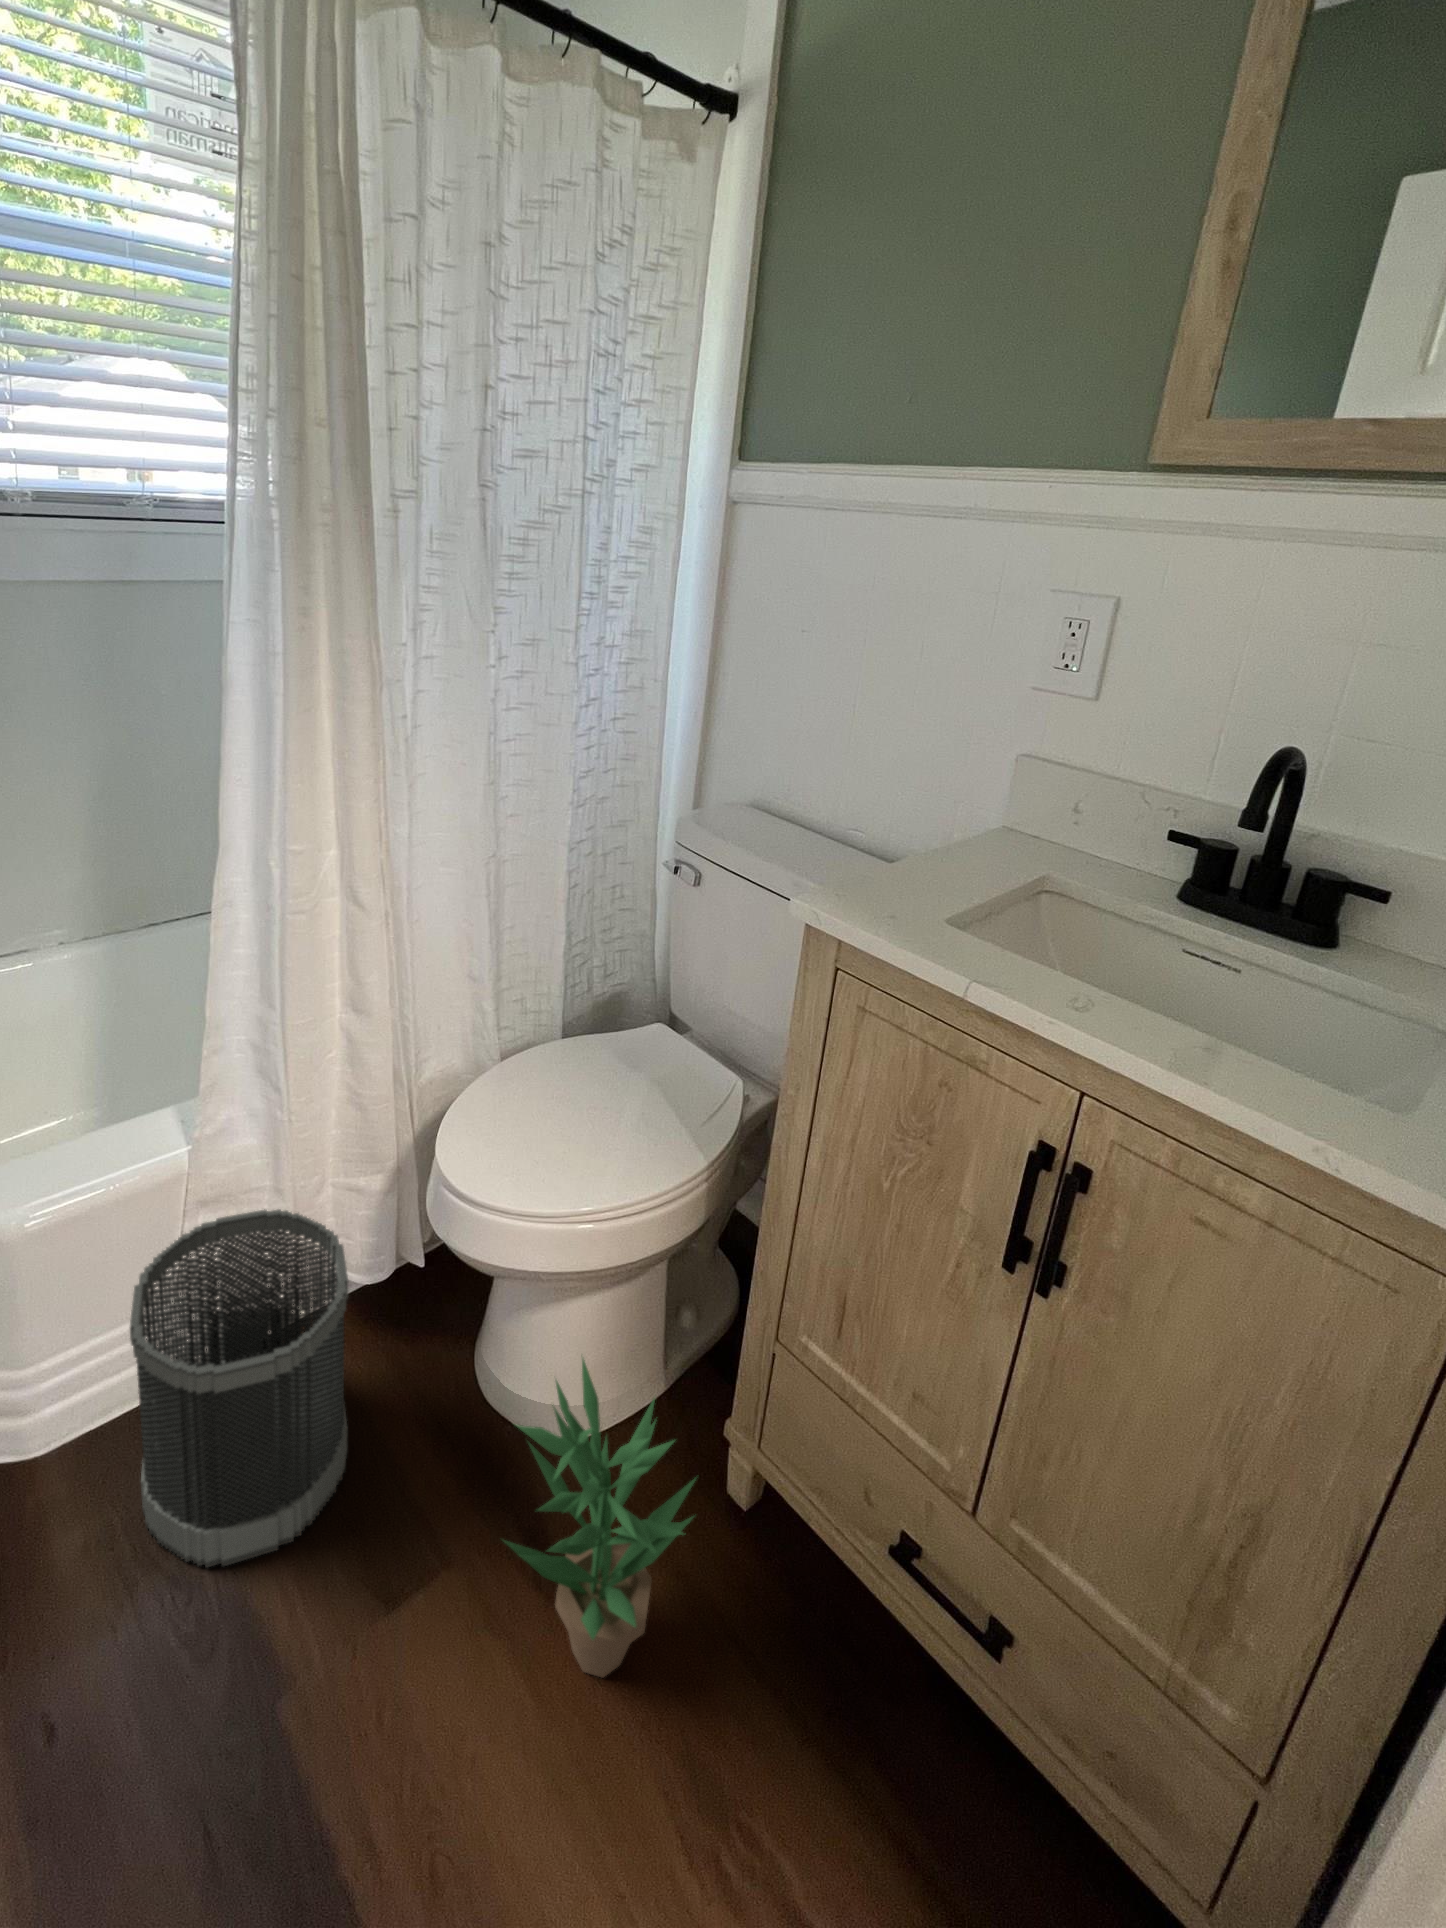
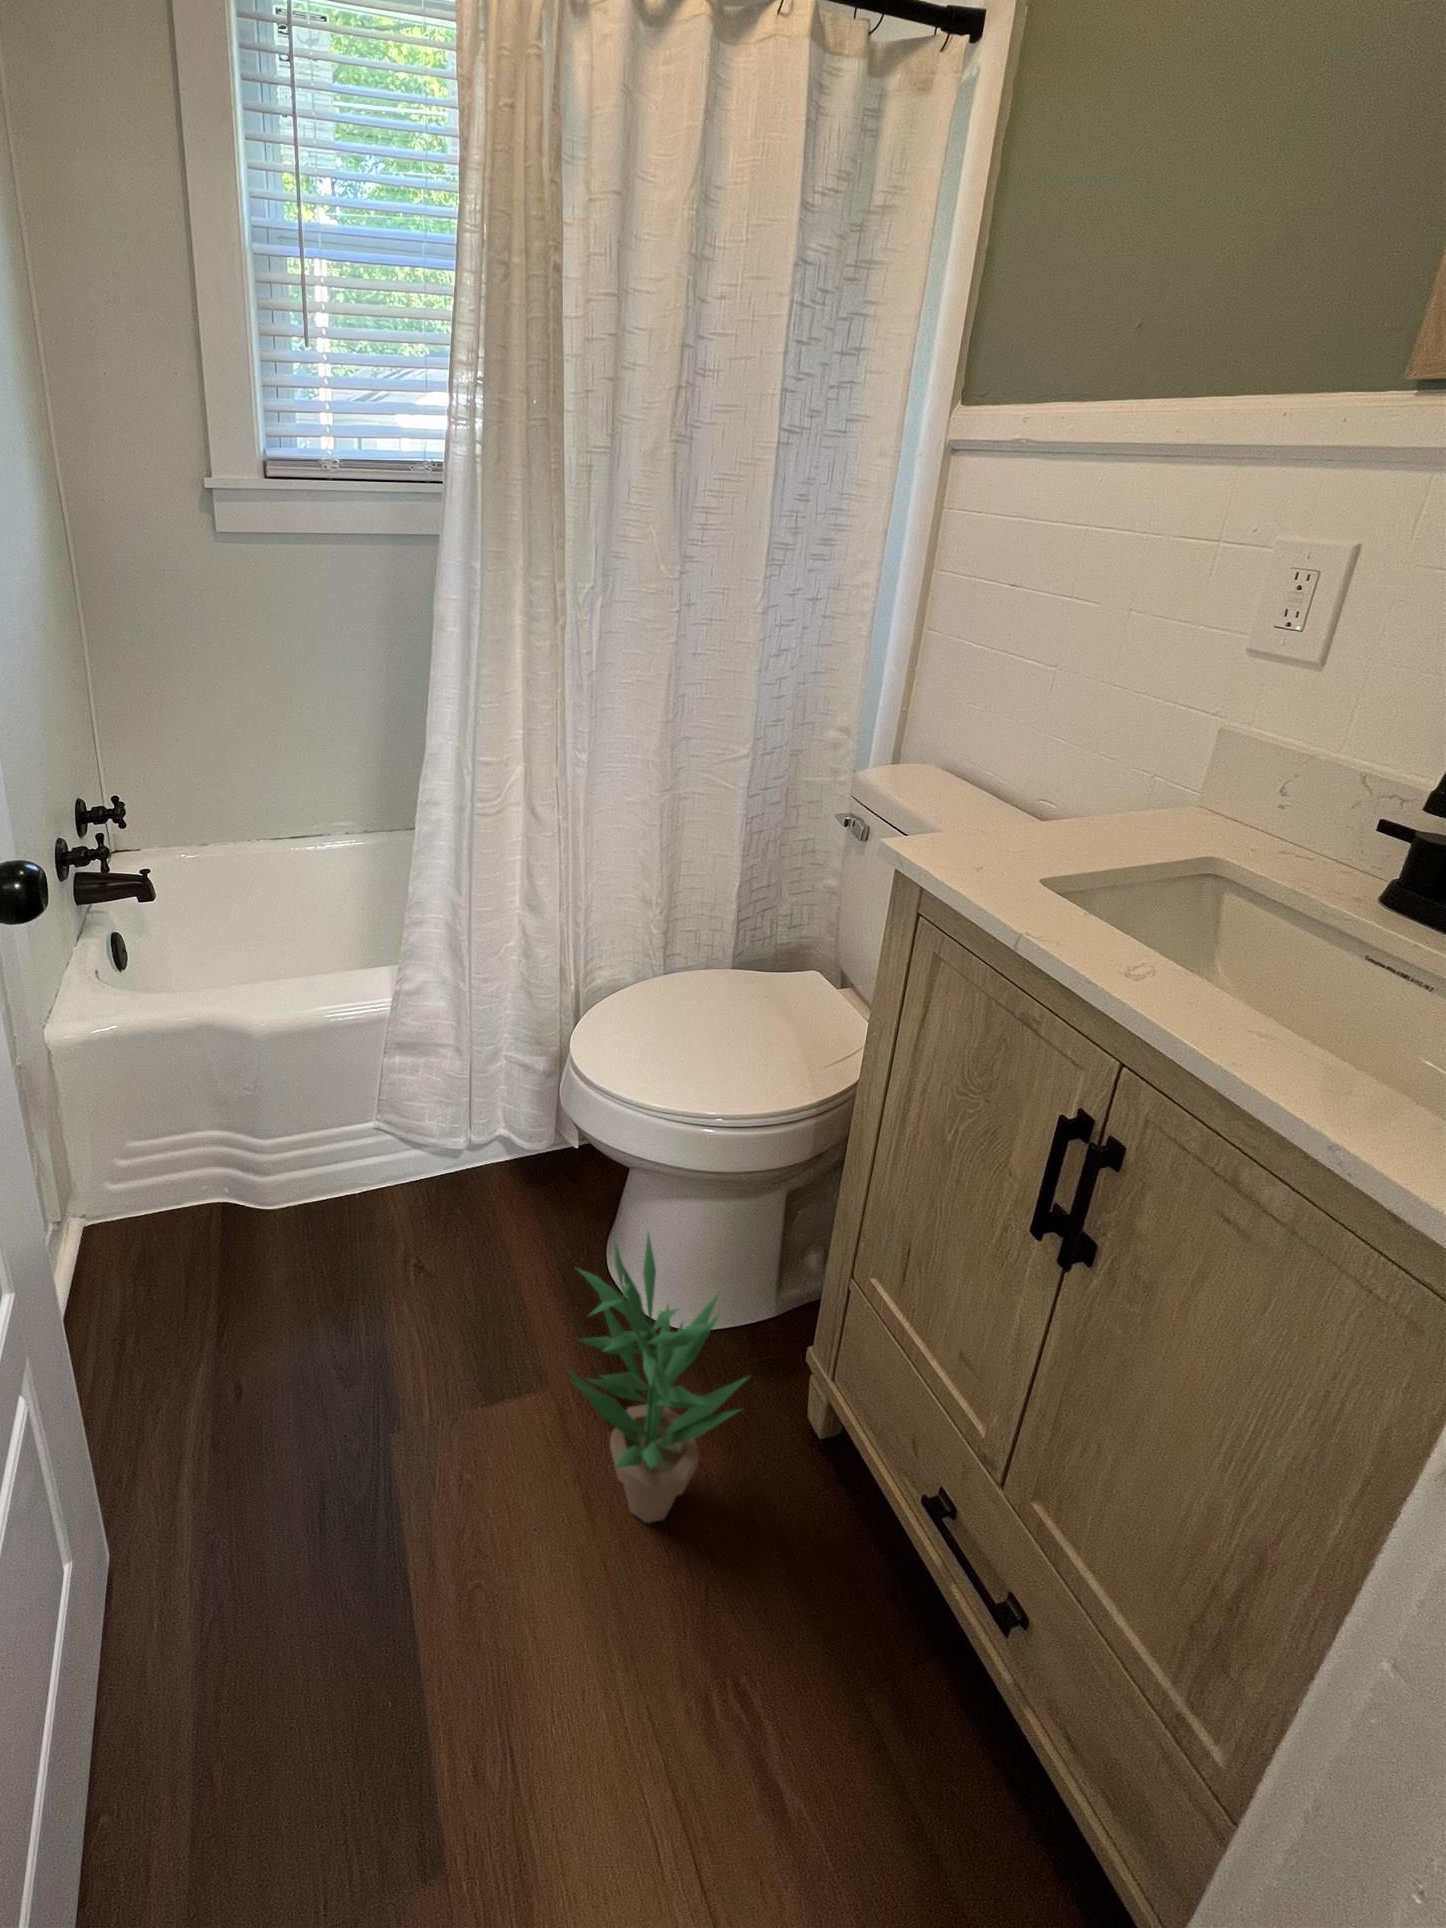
wastebasket: present [130,1209,348,1567] -> none [318,1060,491,1332]

